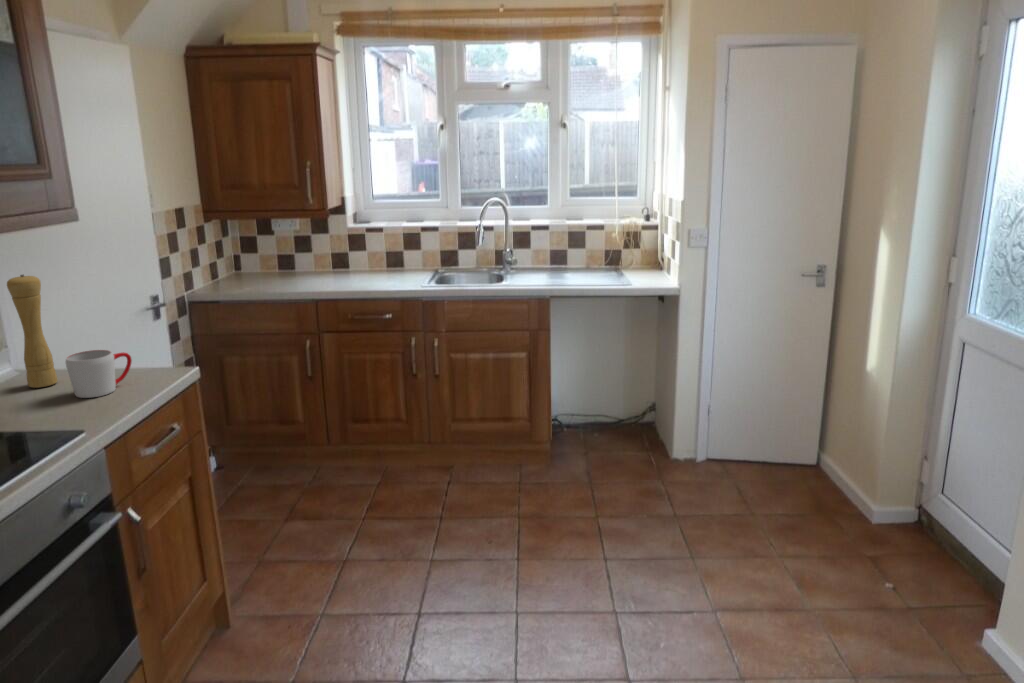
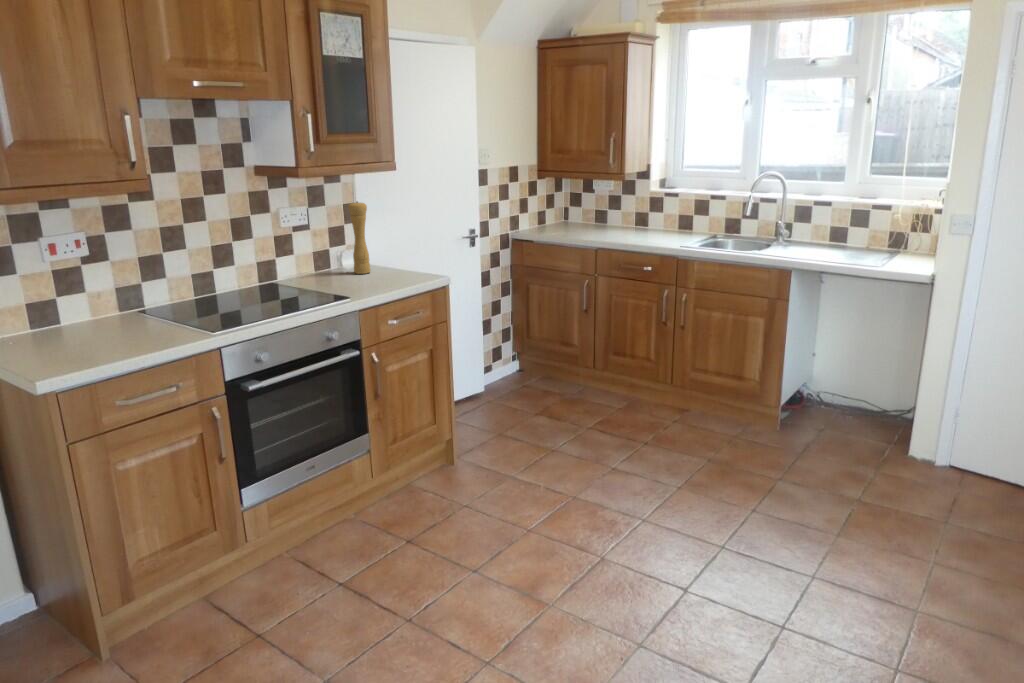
mug: present [66,350,132,398] -> none [364,254,404,283]

